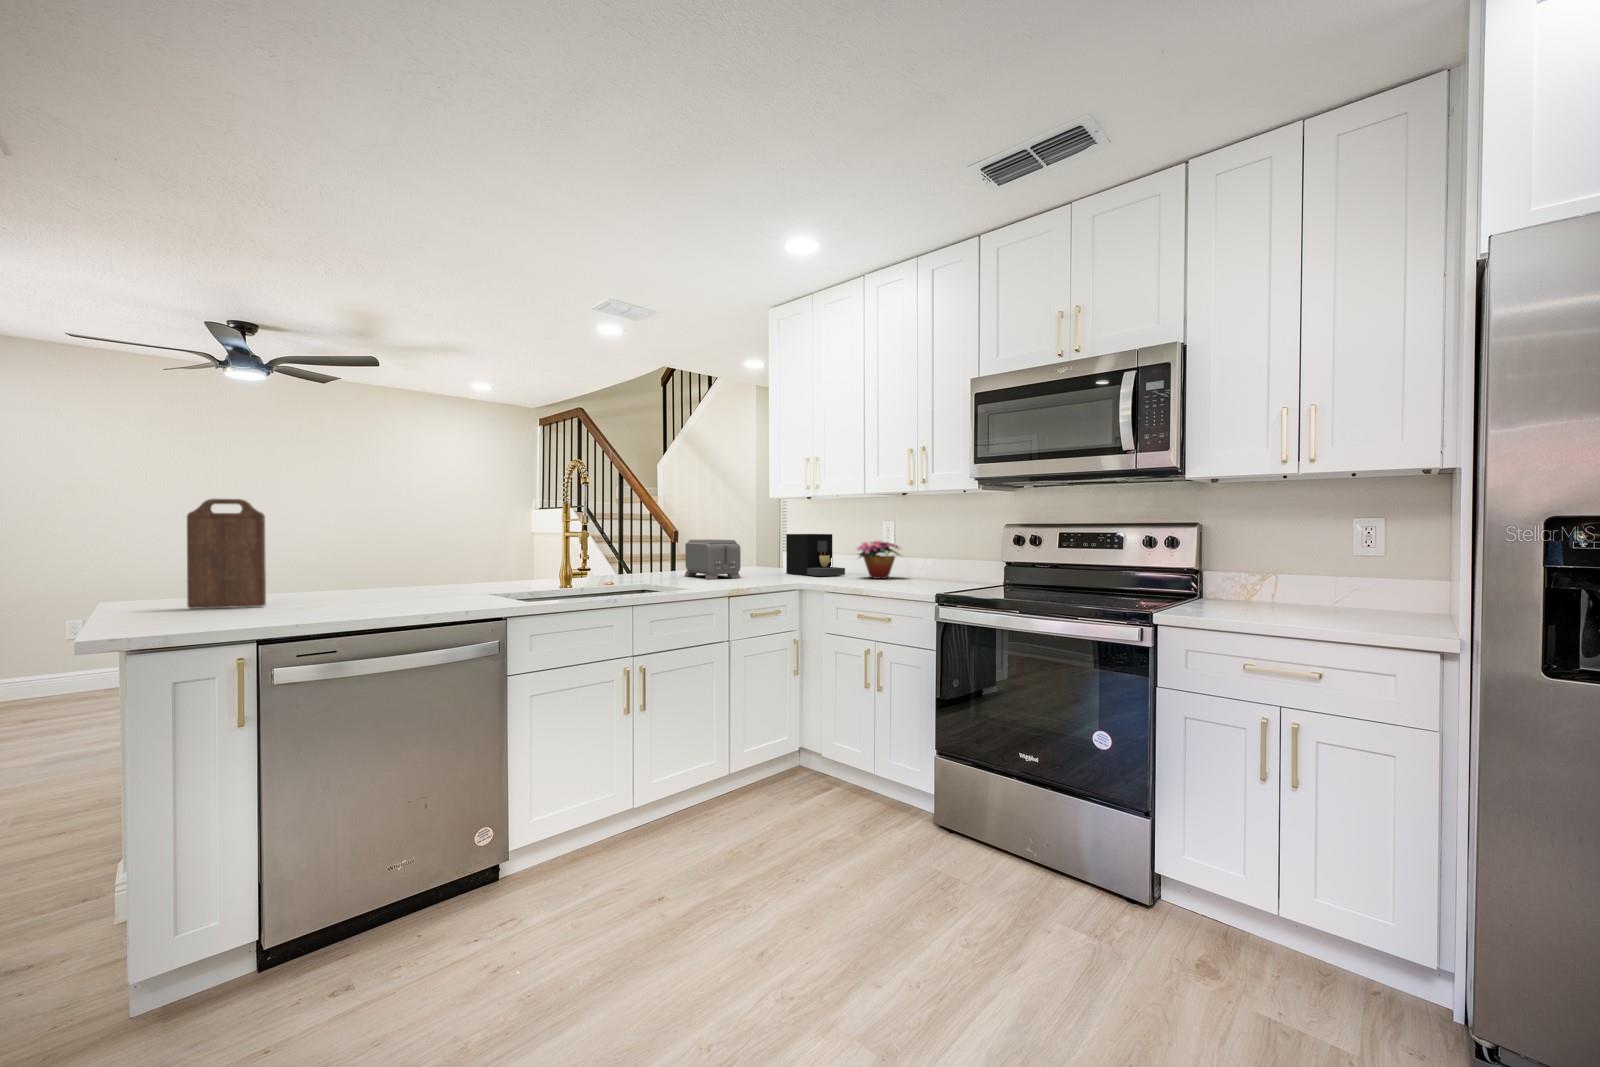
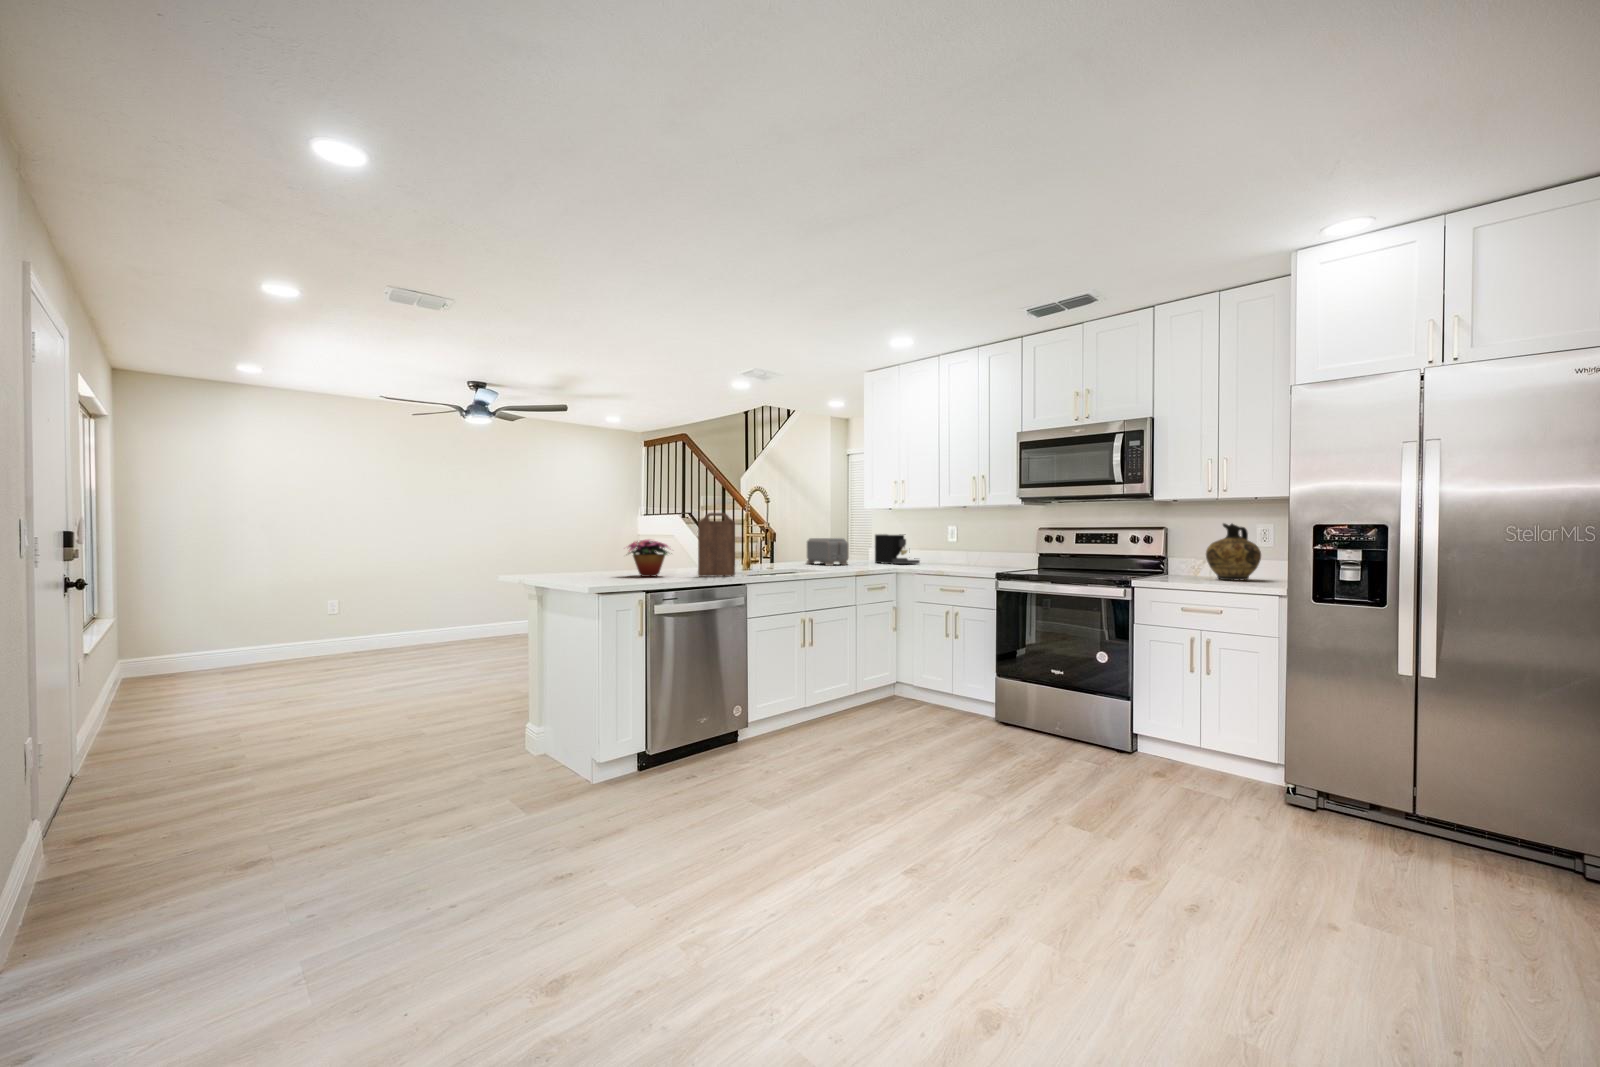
cutting board: present [187,499,266,609] -> present [698,513,735,577]
ceramic jug: none [1276,515,1377,615] -> present [1206,524,1261,580]
flower arrangement: present [857,541,902,579] -> present [628,539,668,577]

